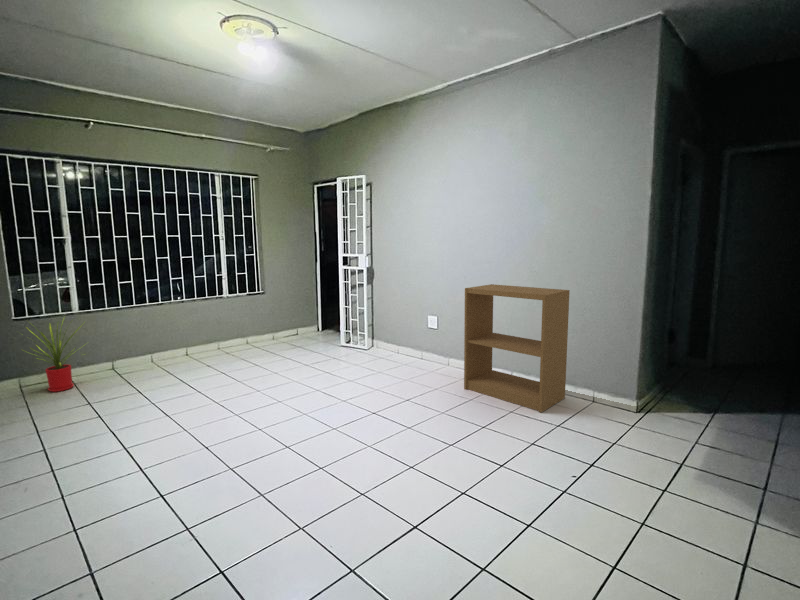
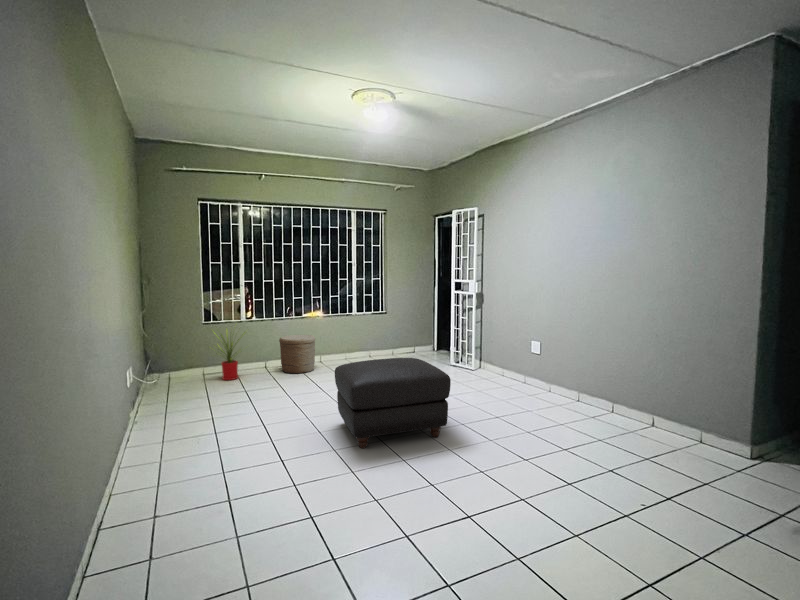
bookshelf: present [464,284,570,412] -> none [558,313,672,445]
woven basket: none [131,324,182,373] -> present [279,335,315,374]
ottoman: none [217,346,363,462] -> present [335,358,451,448]

